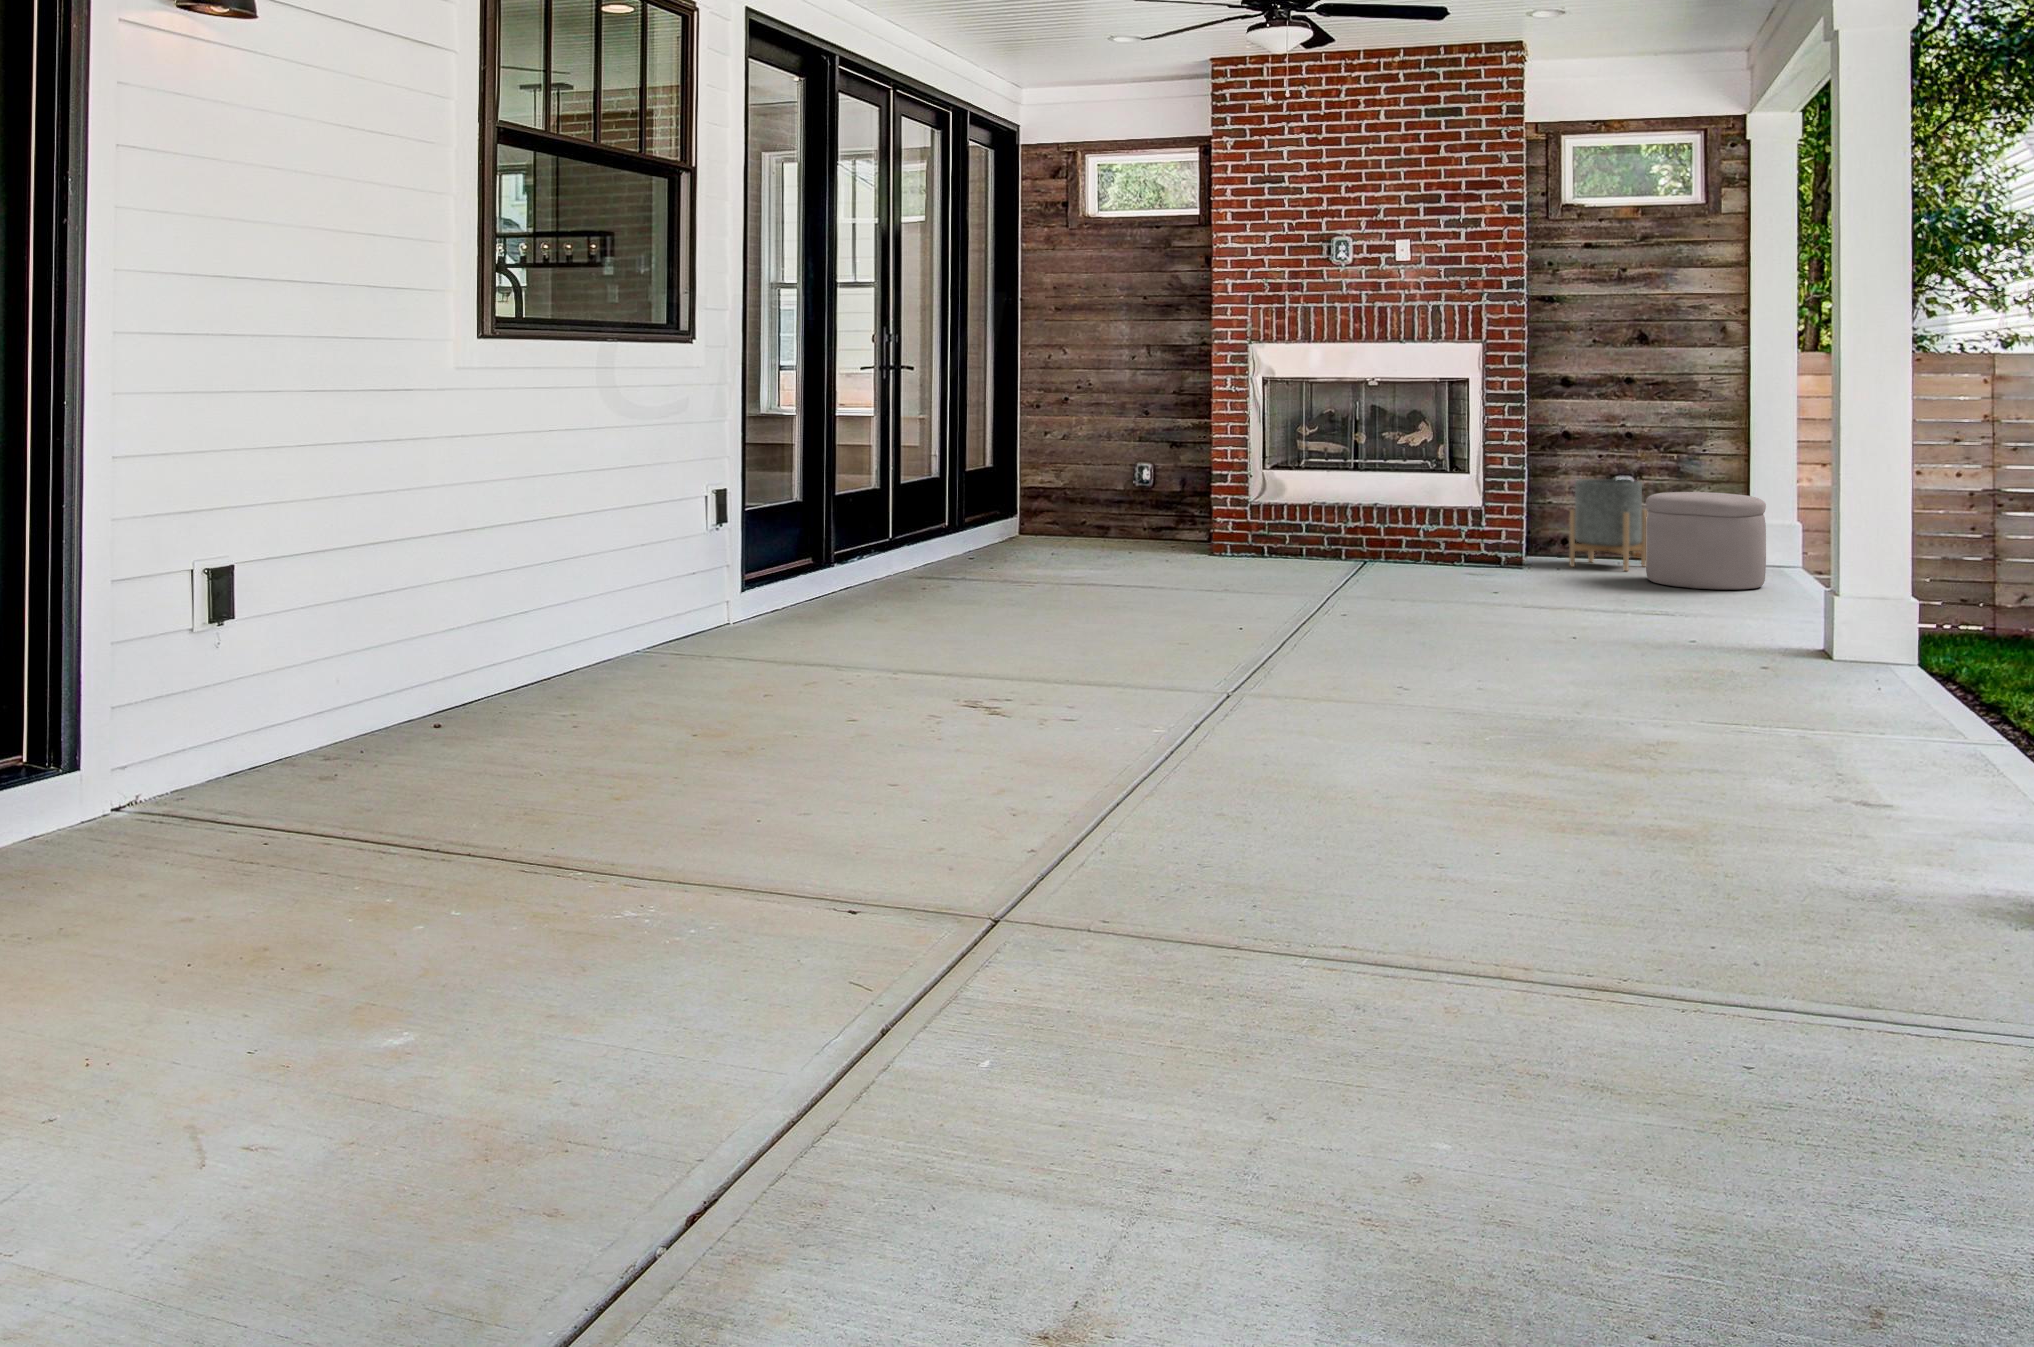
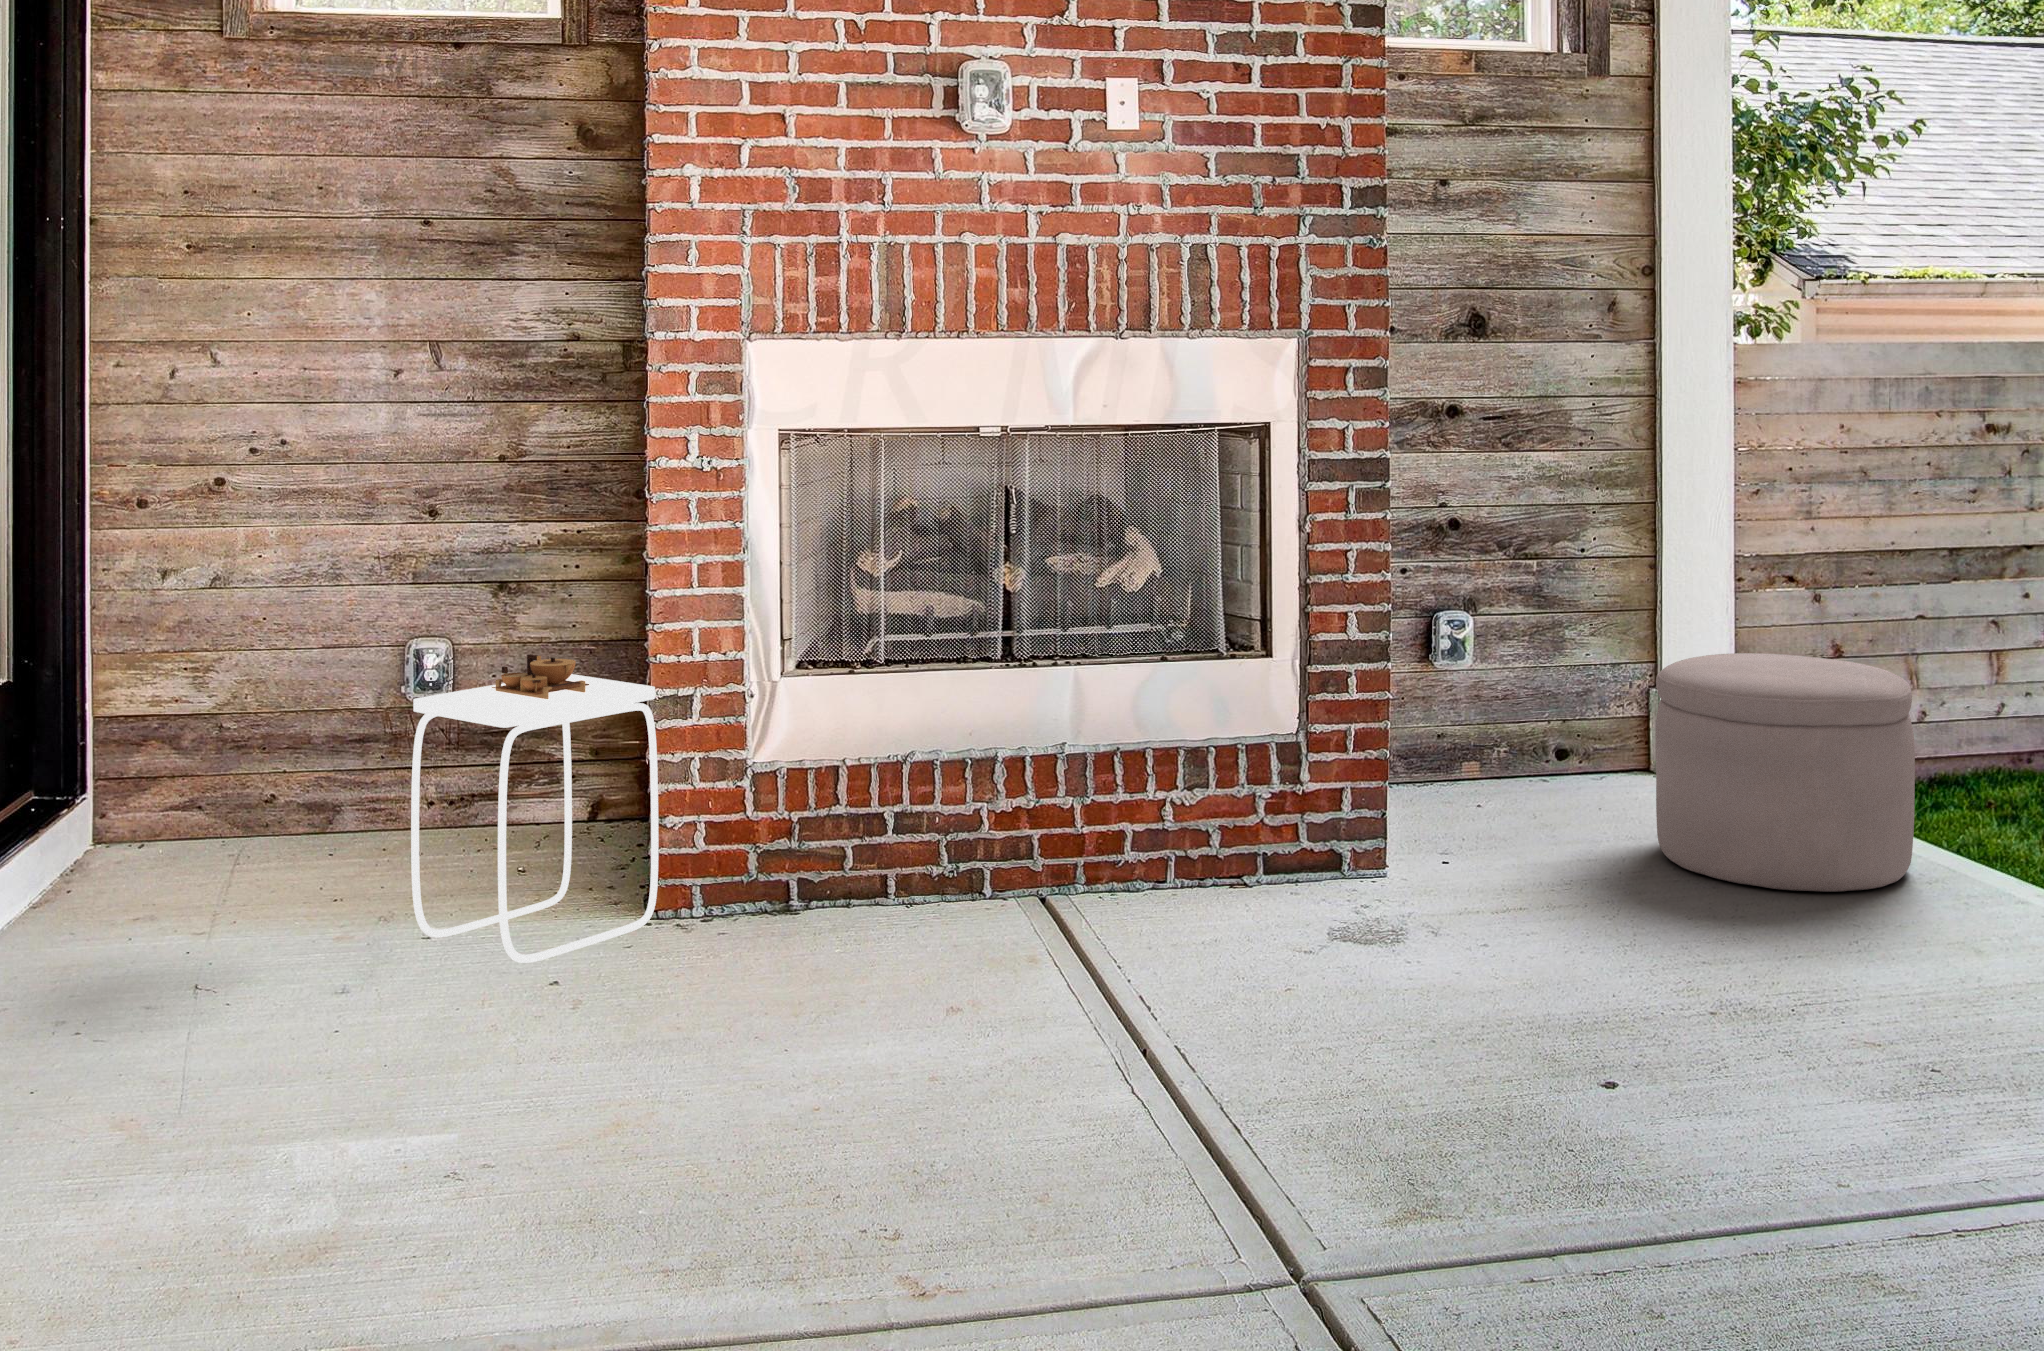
side table: none [1130,456,1214,556] -> present [411,654,658,963]
planter: present [1569,479,1647,571] -> none [1407,622,1551,831]

